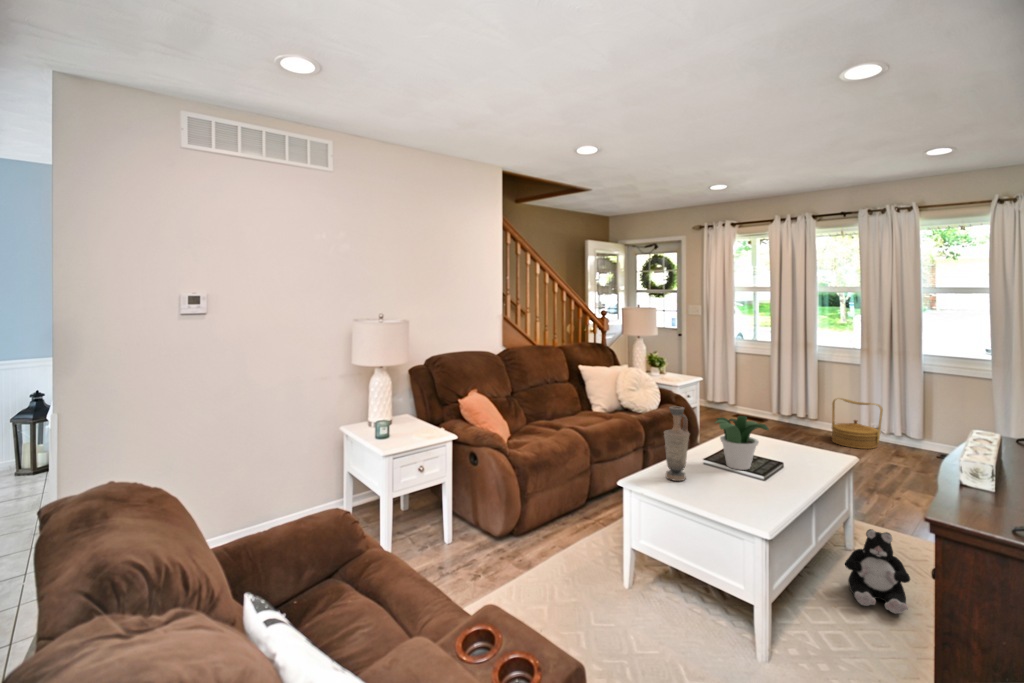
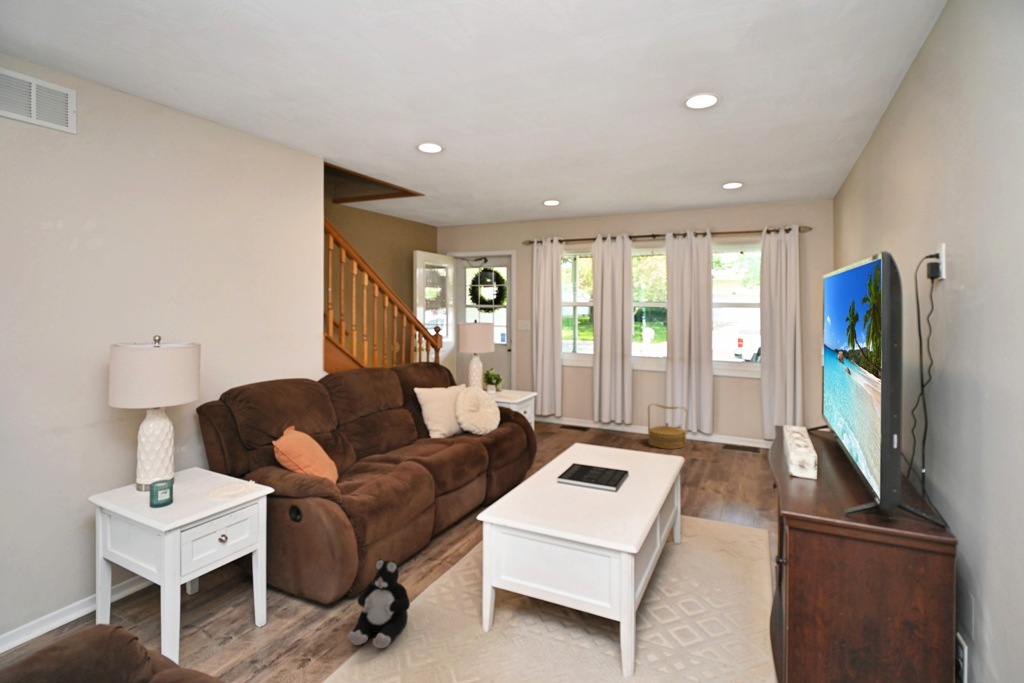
vase: present [664,406,690,481] -> none [518,432,545,513]
potted plant: present [715,416,769,470] -> none [564,435,617,491]
plush toy: present [845,529,910,614] -> present [348,559,410,648]

